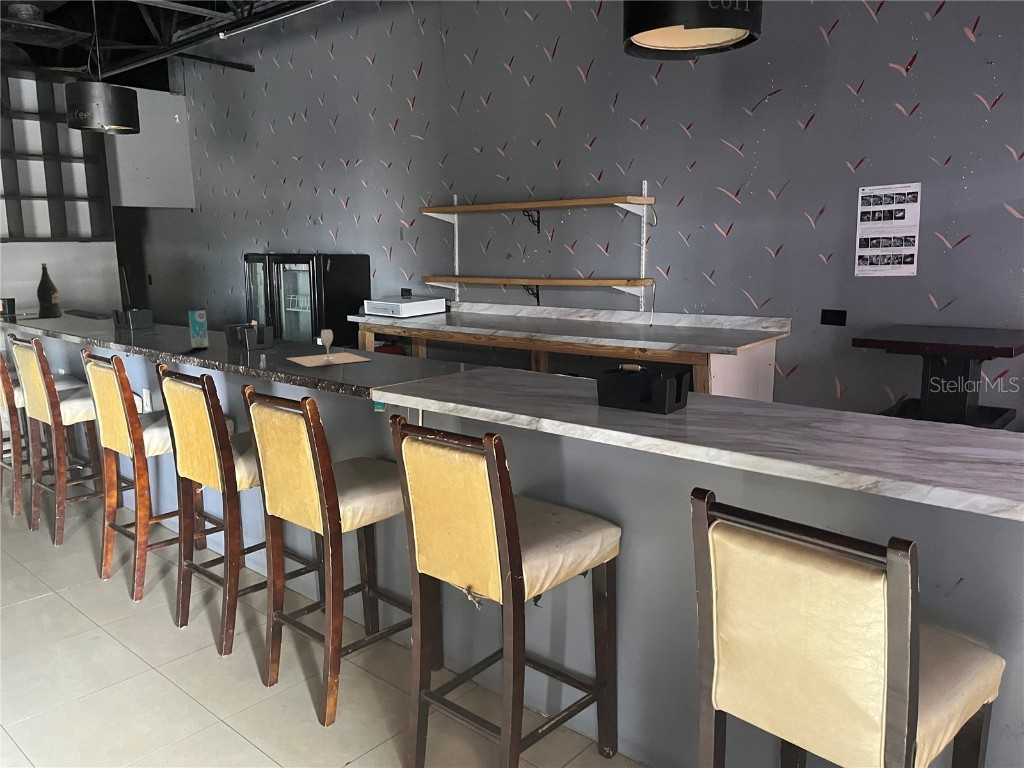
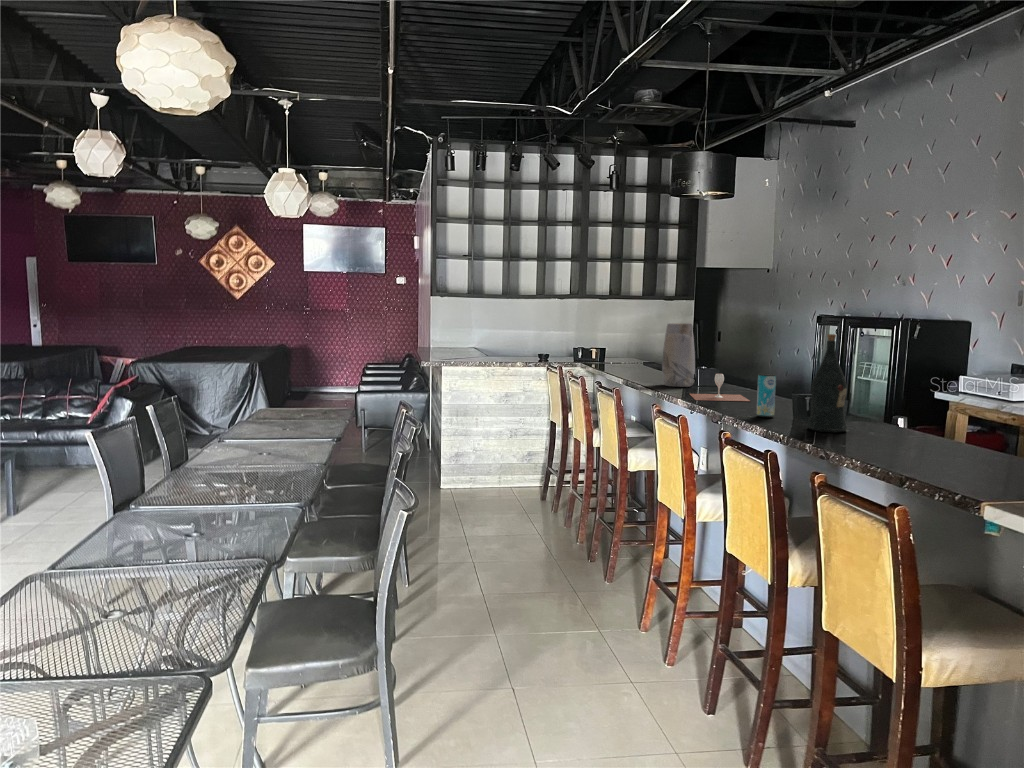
wine bottle: present [37,263,62,318] -> present [807,334,847,432]
vase: none [87,265,126,331] -> present [662,323,695,387]
wine glass: present [286,329,370,367] -> present [690,374,750,401]

